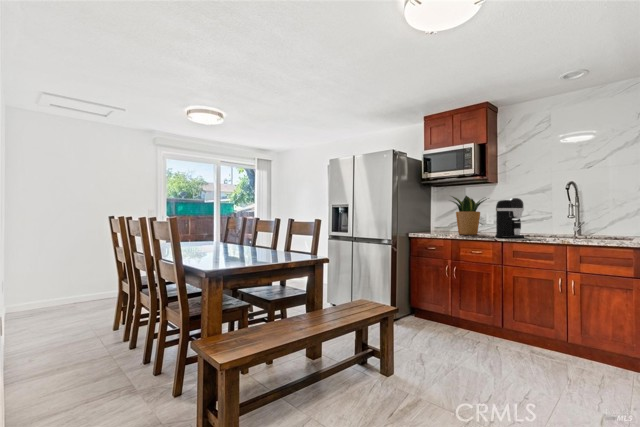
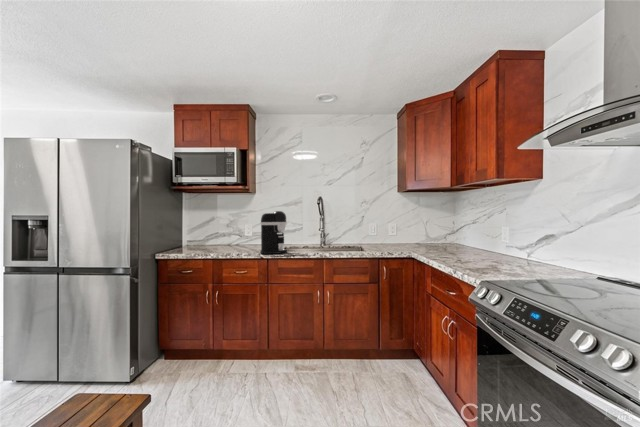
potted plant: present [452,196,487,235] -> none [207,206,253,252]

